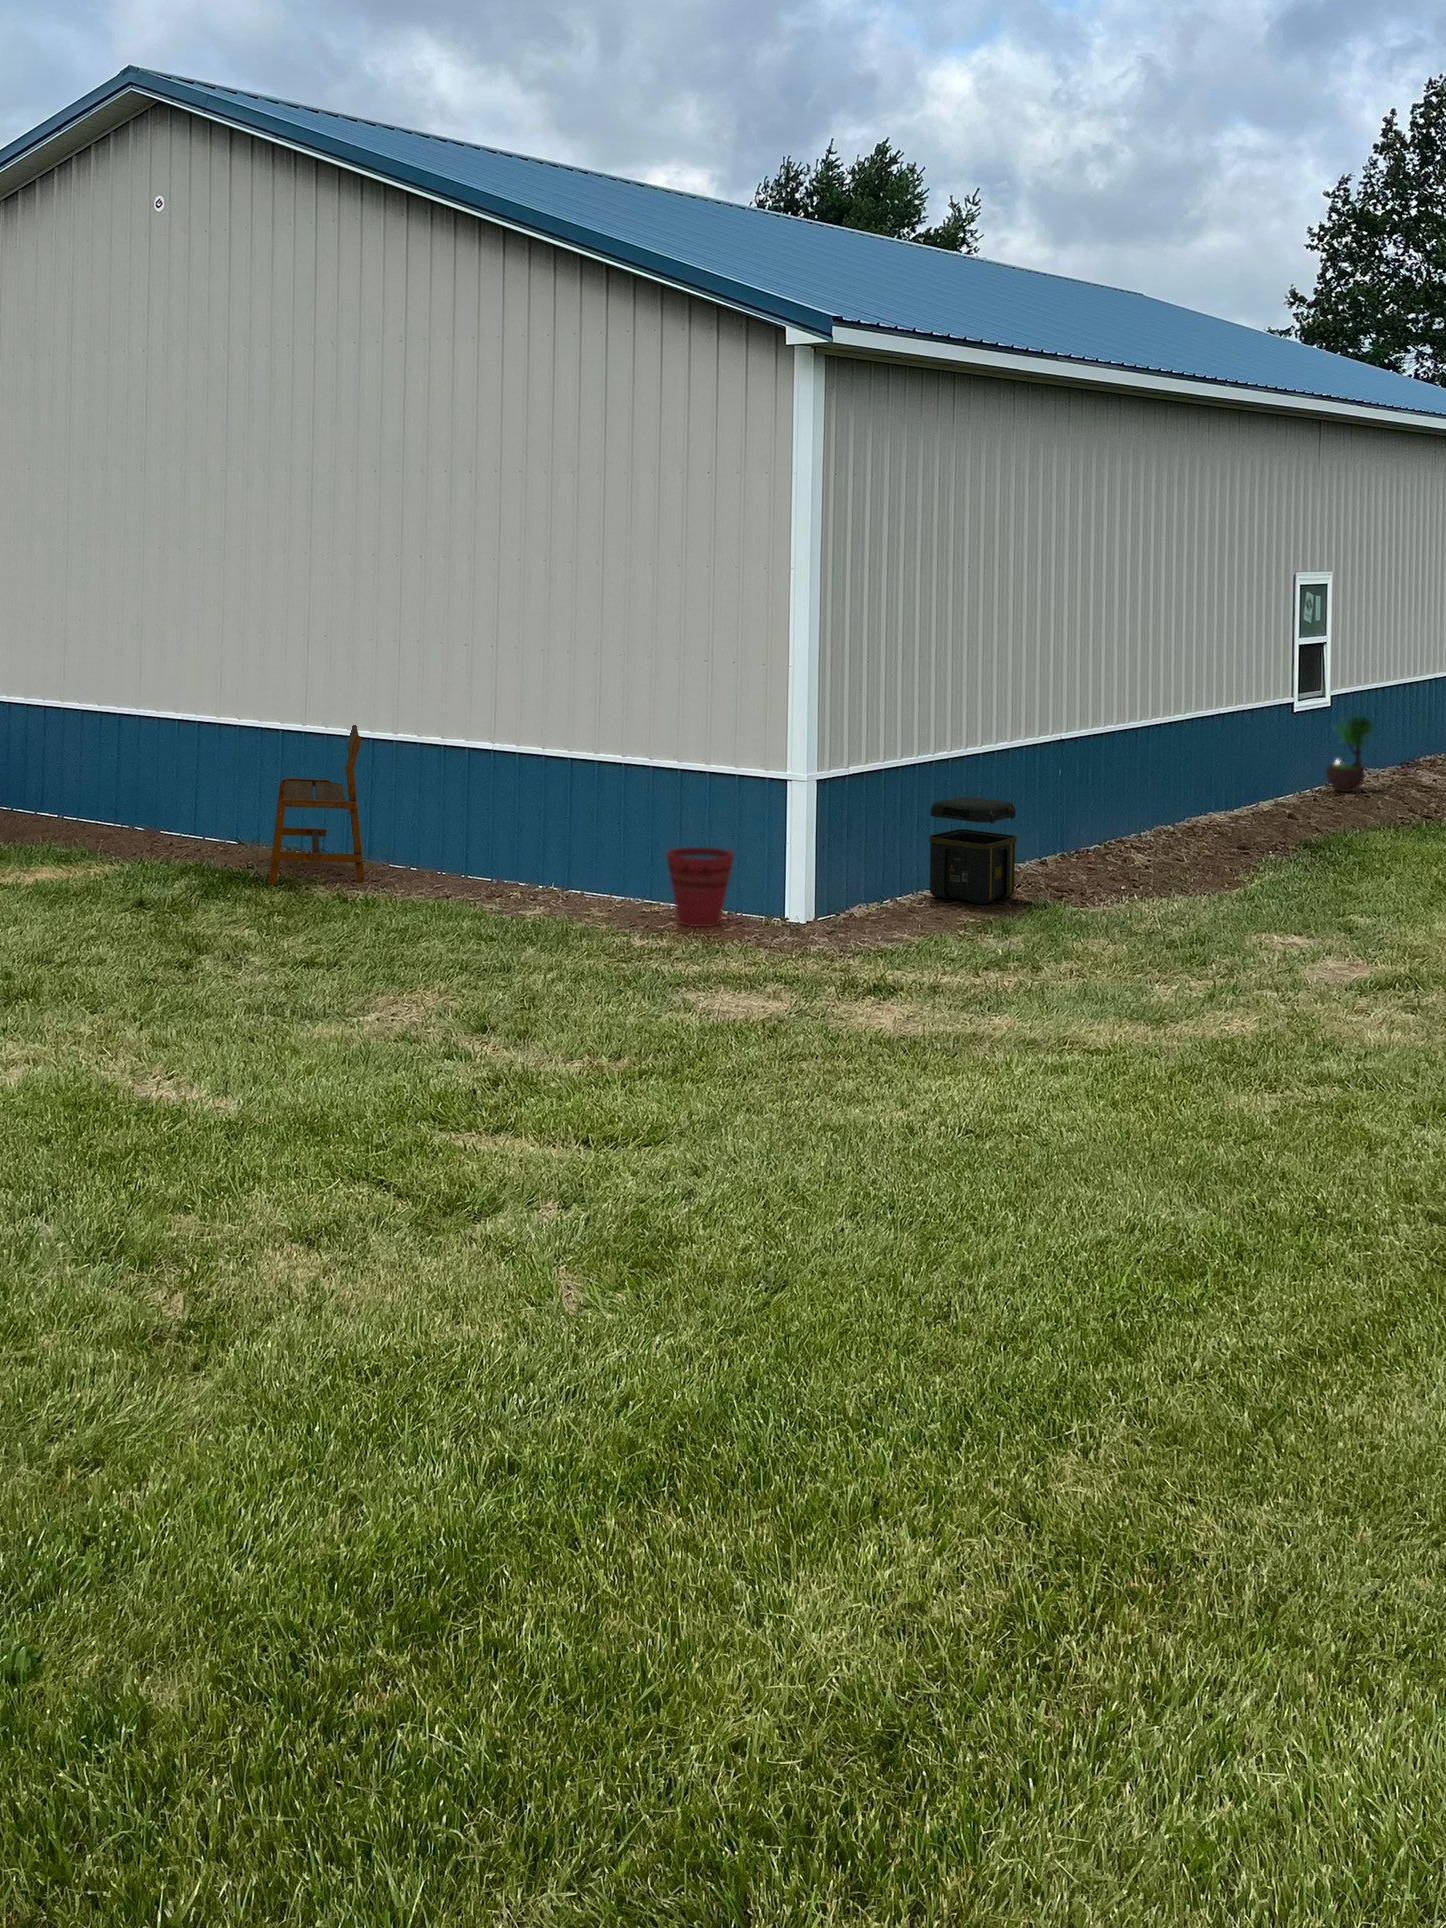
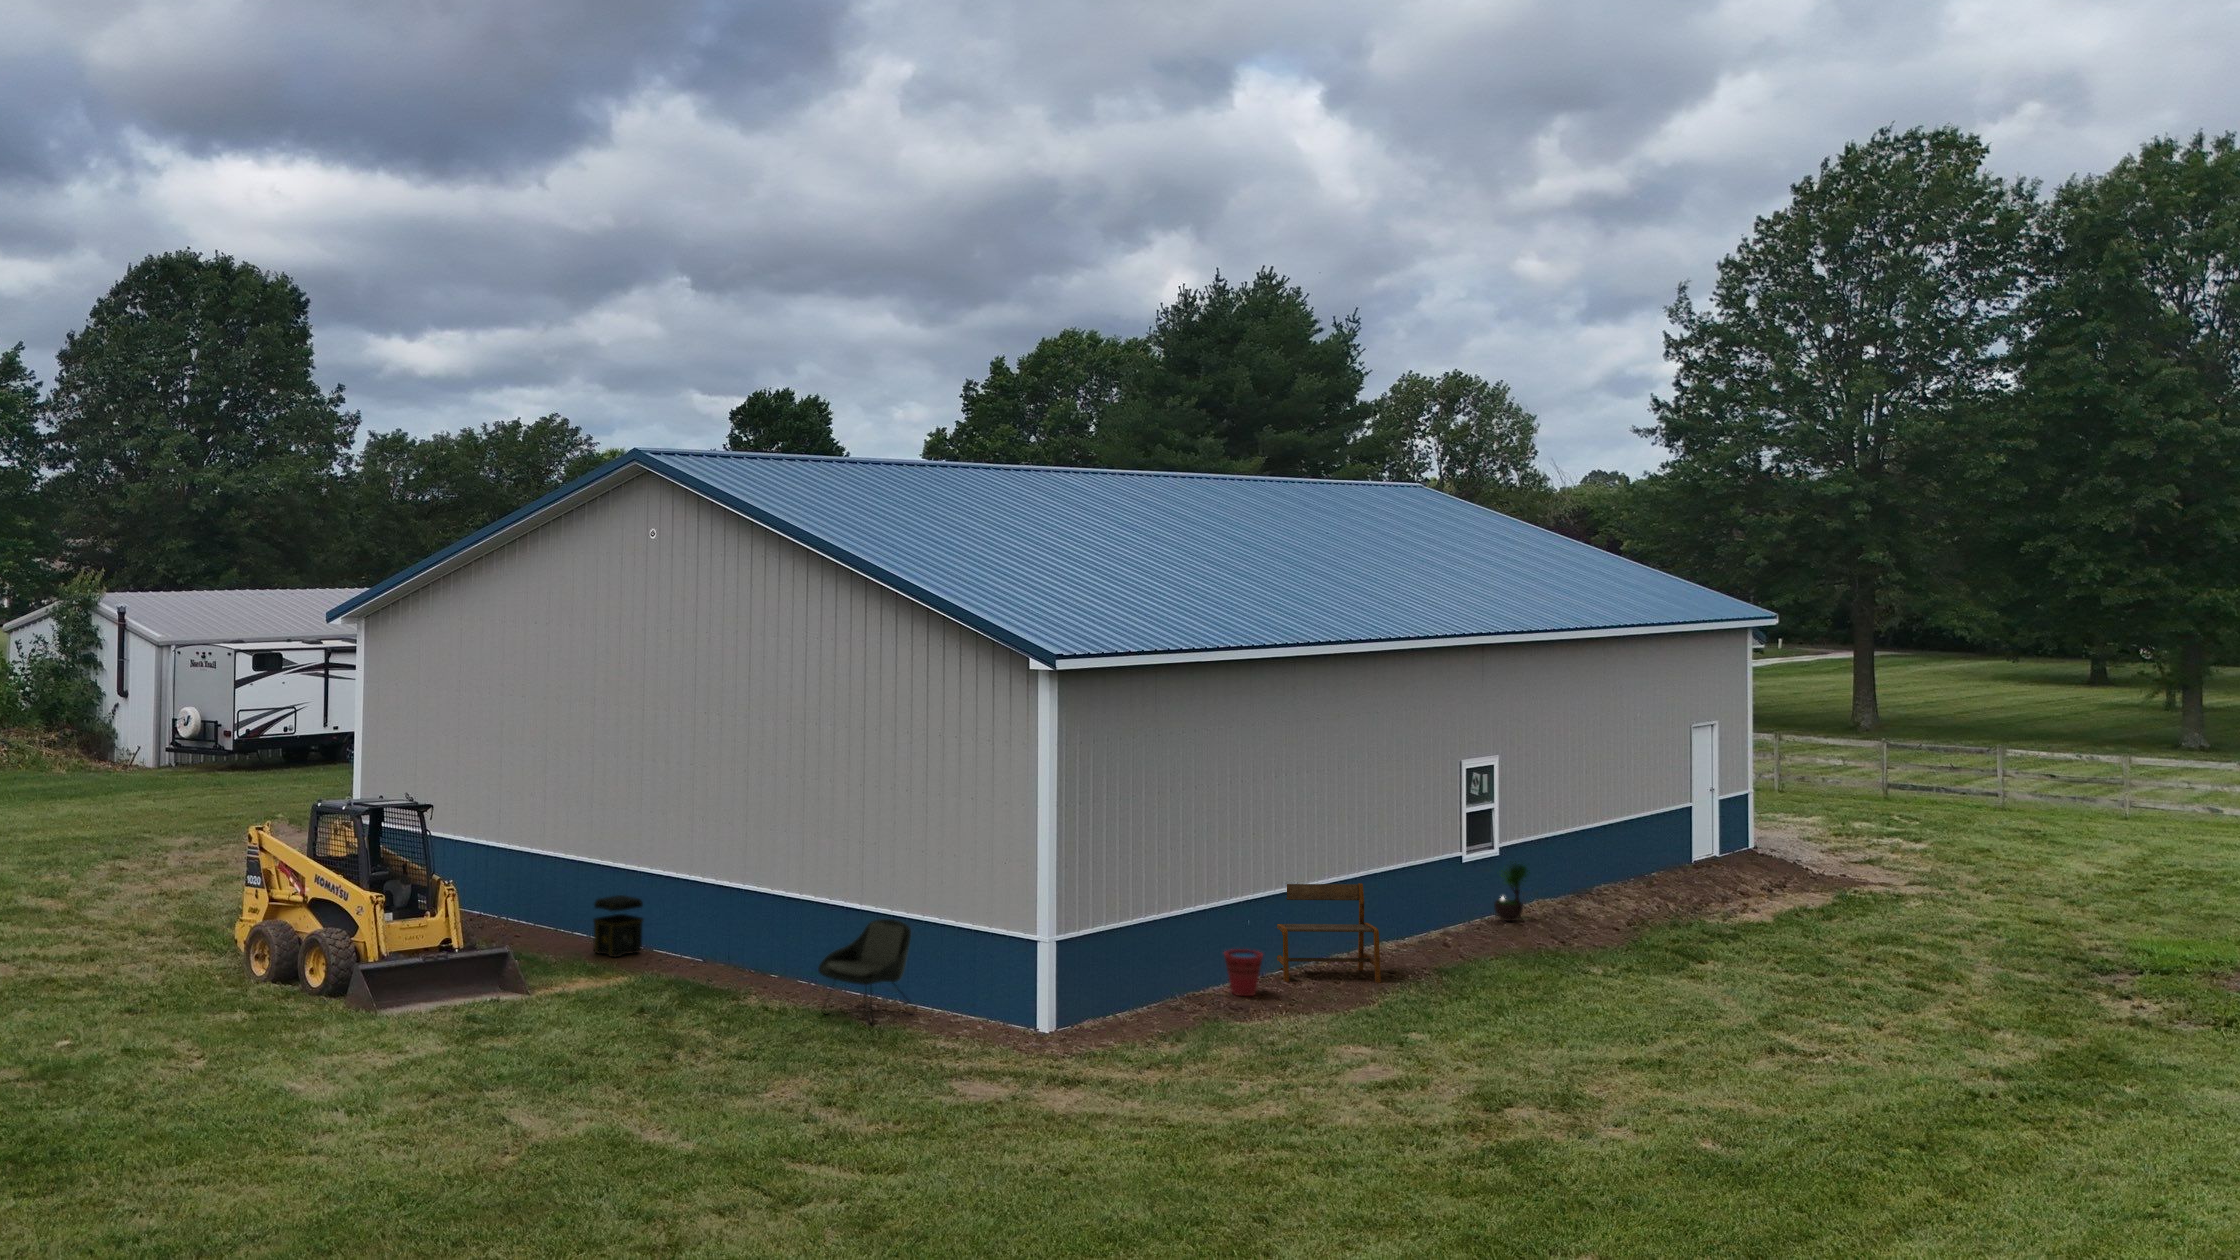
bench: present [269,725,365,885] -> present [1277,883,1381,983]
lounge chair: none [435,757,590,918] -> present [818,919,912,1022]
toolbox: present [929,797,1017,904] -> present [593,895,643,957]
bucket: present [666,847,734,927] -> present [1224,949,1263,996]

